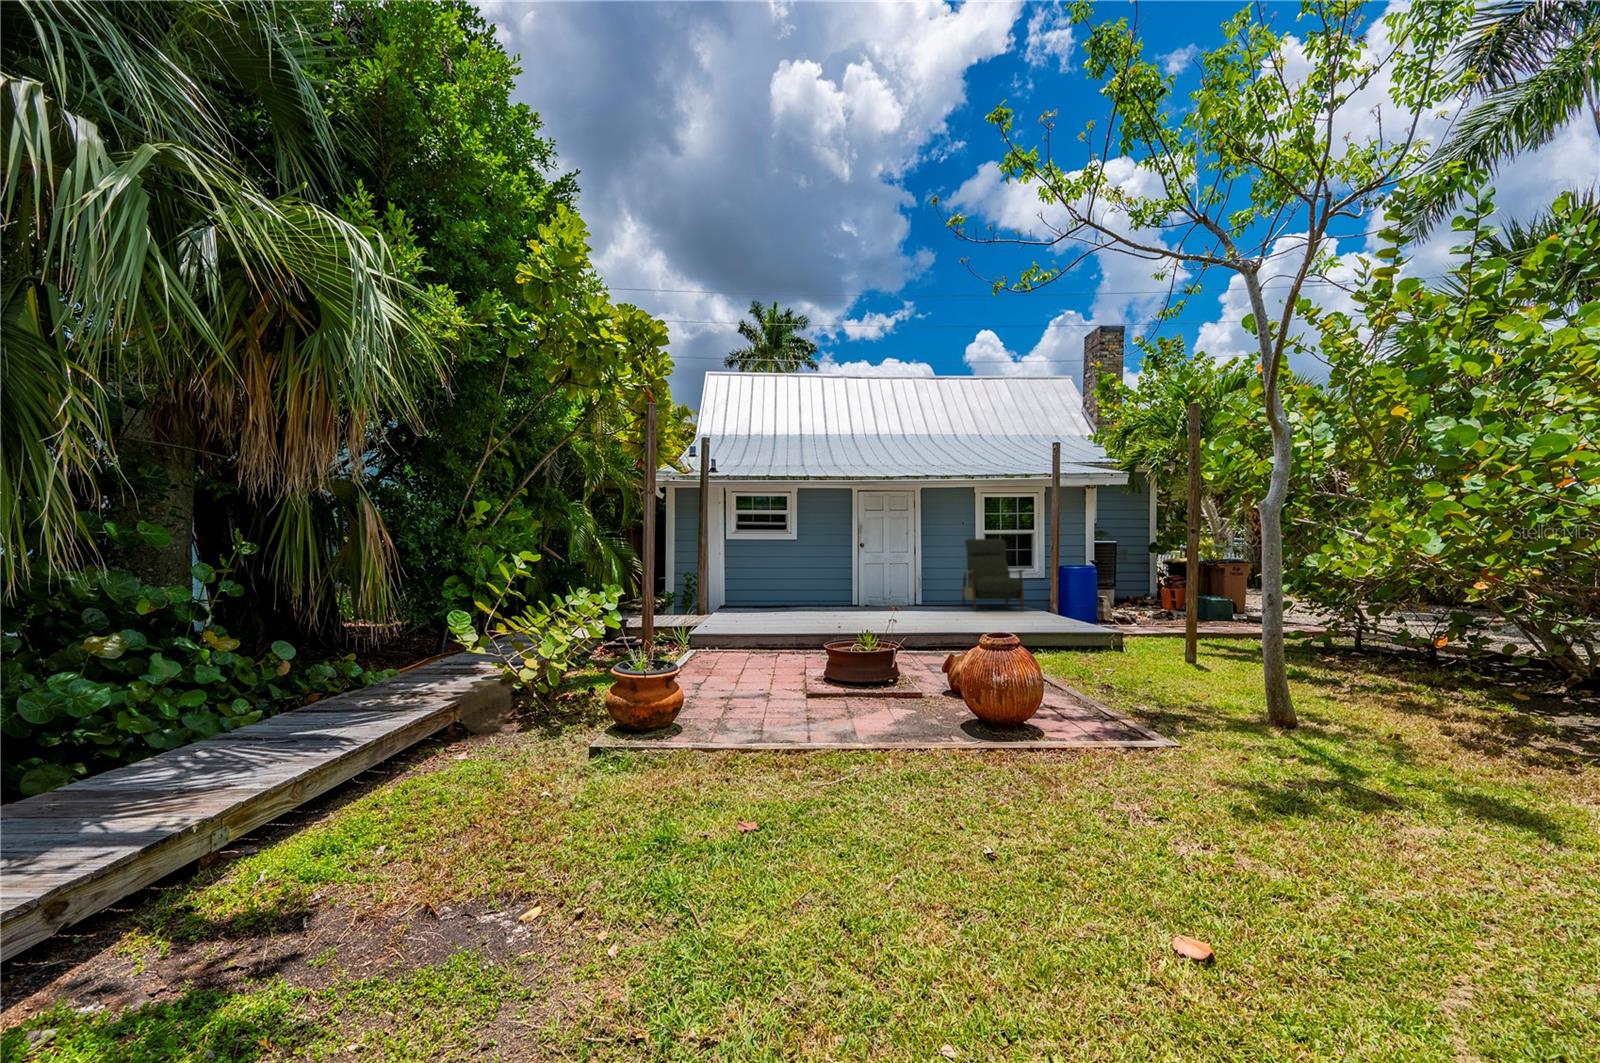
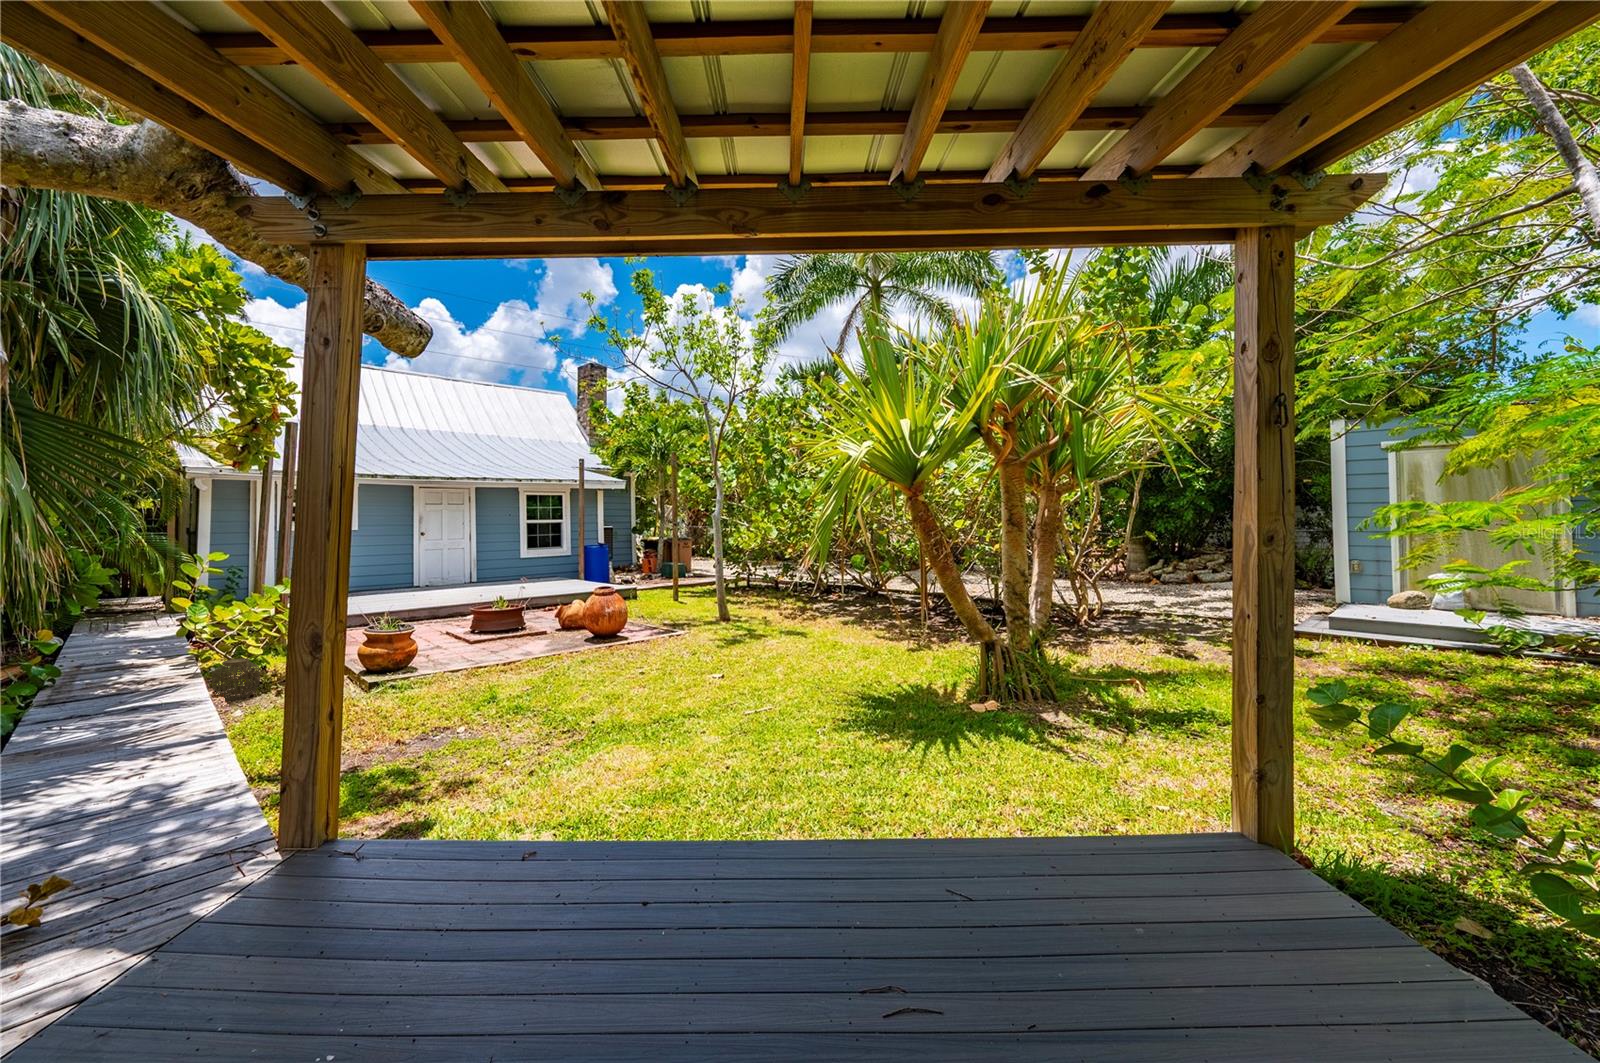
chair: present [962,539,1024,611] -> none [510,527,564,583]

